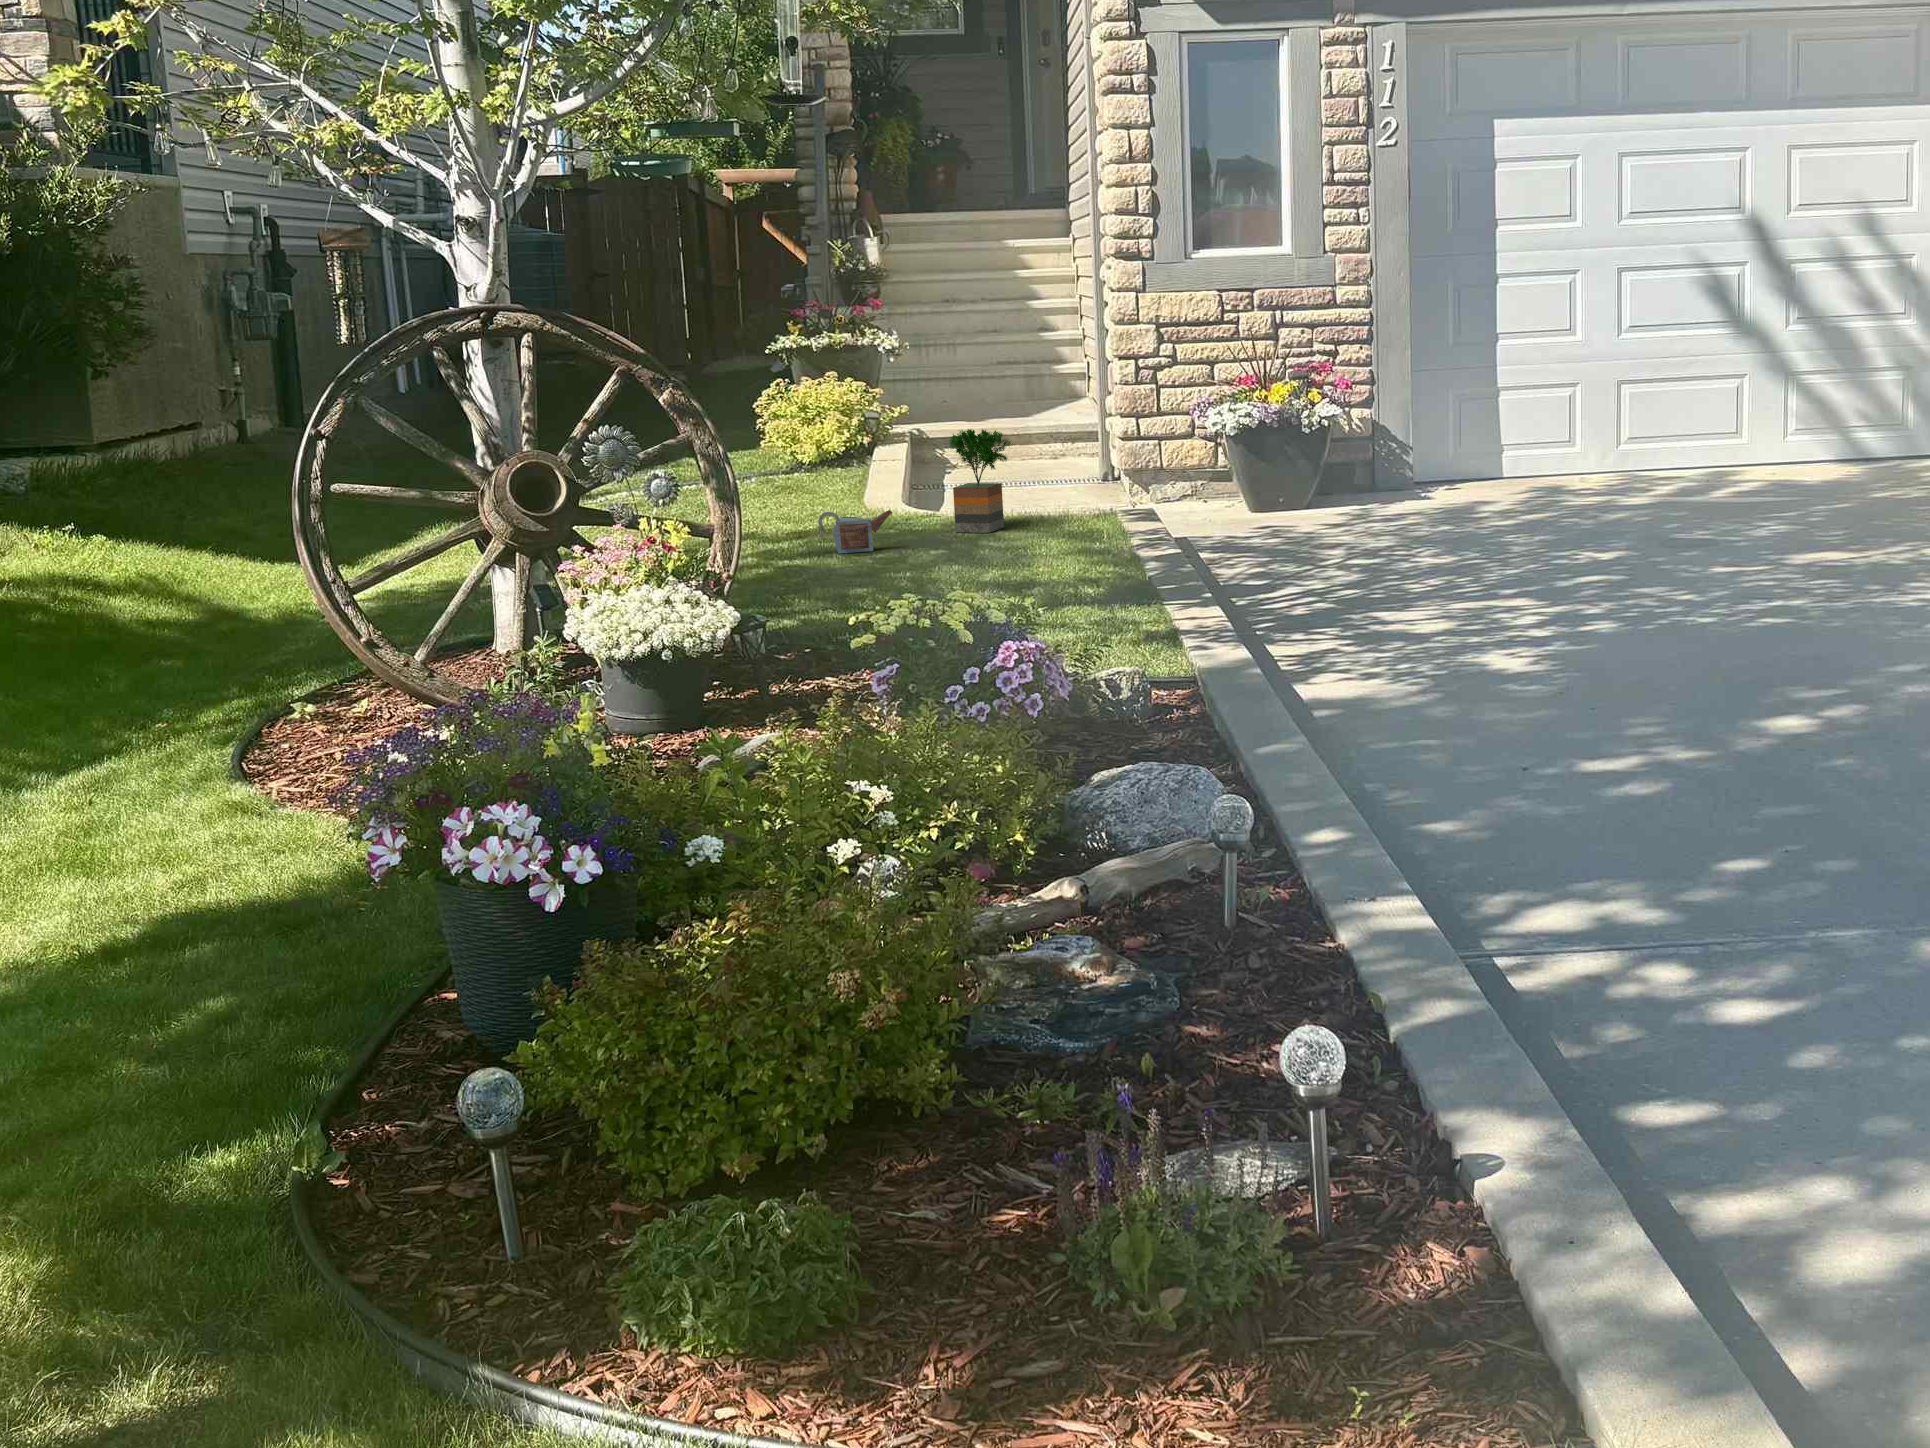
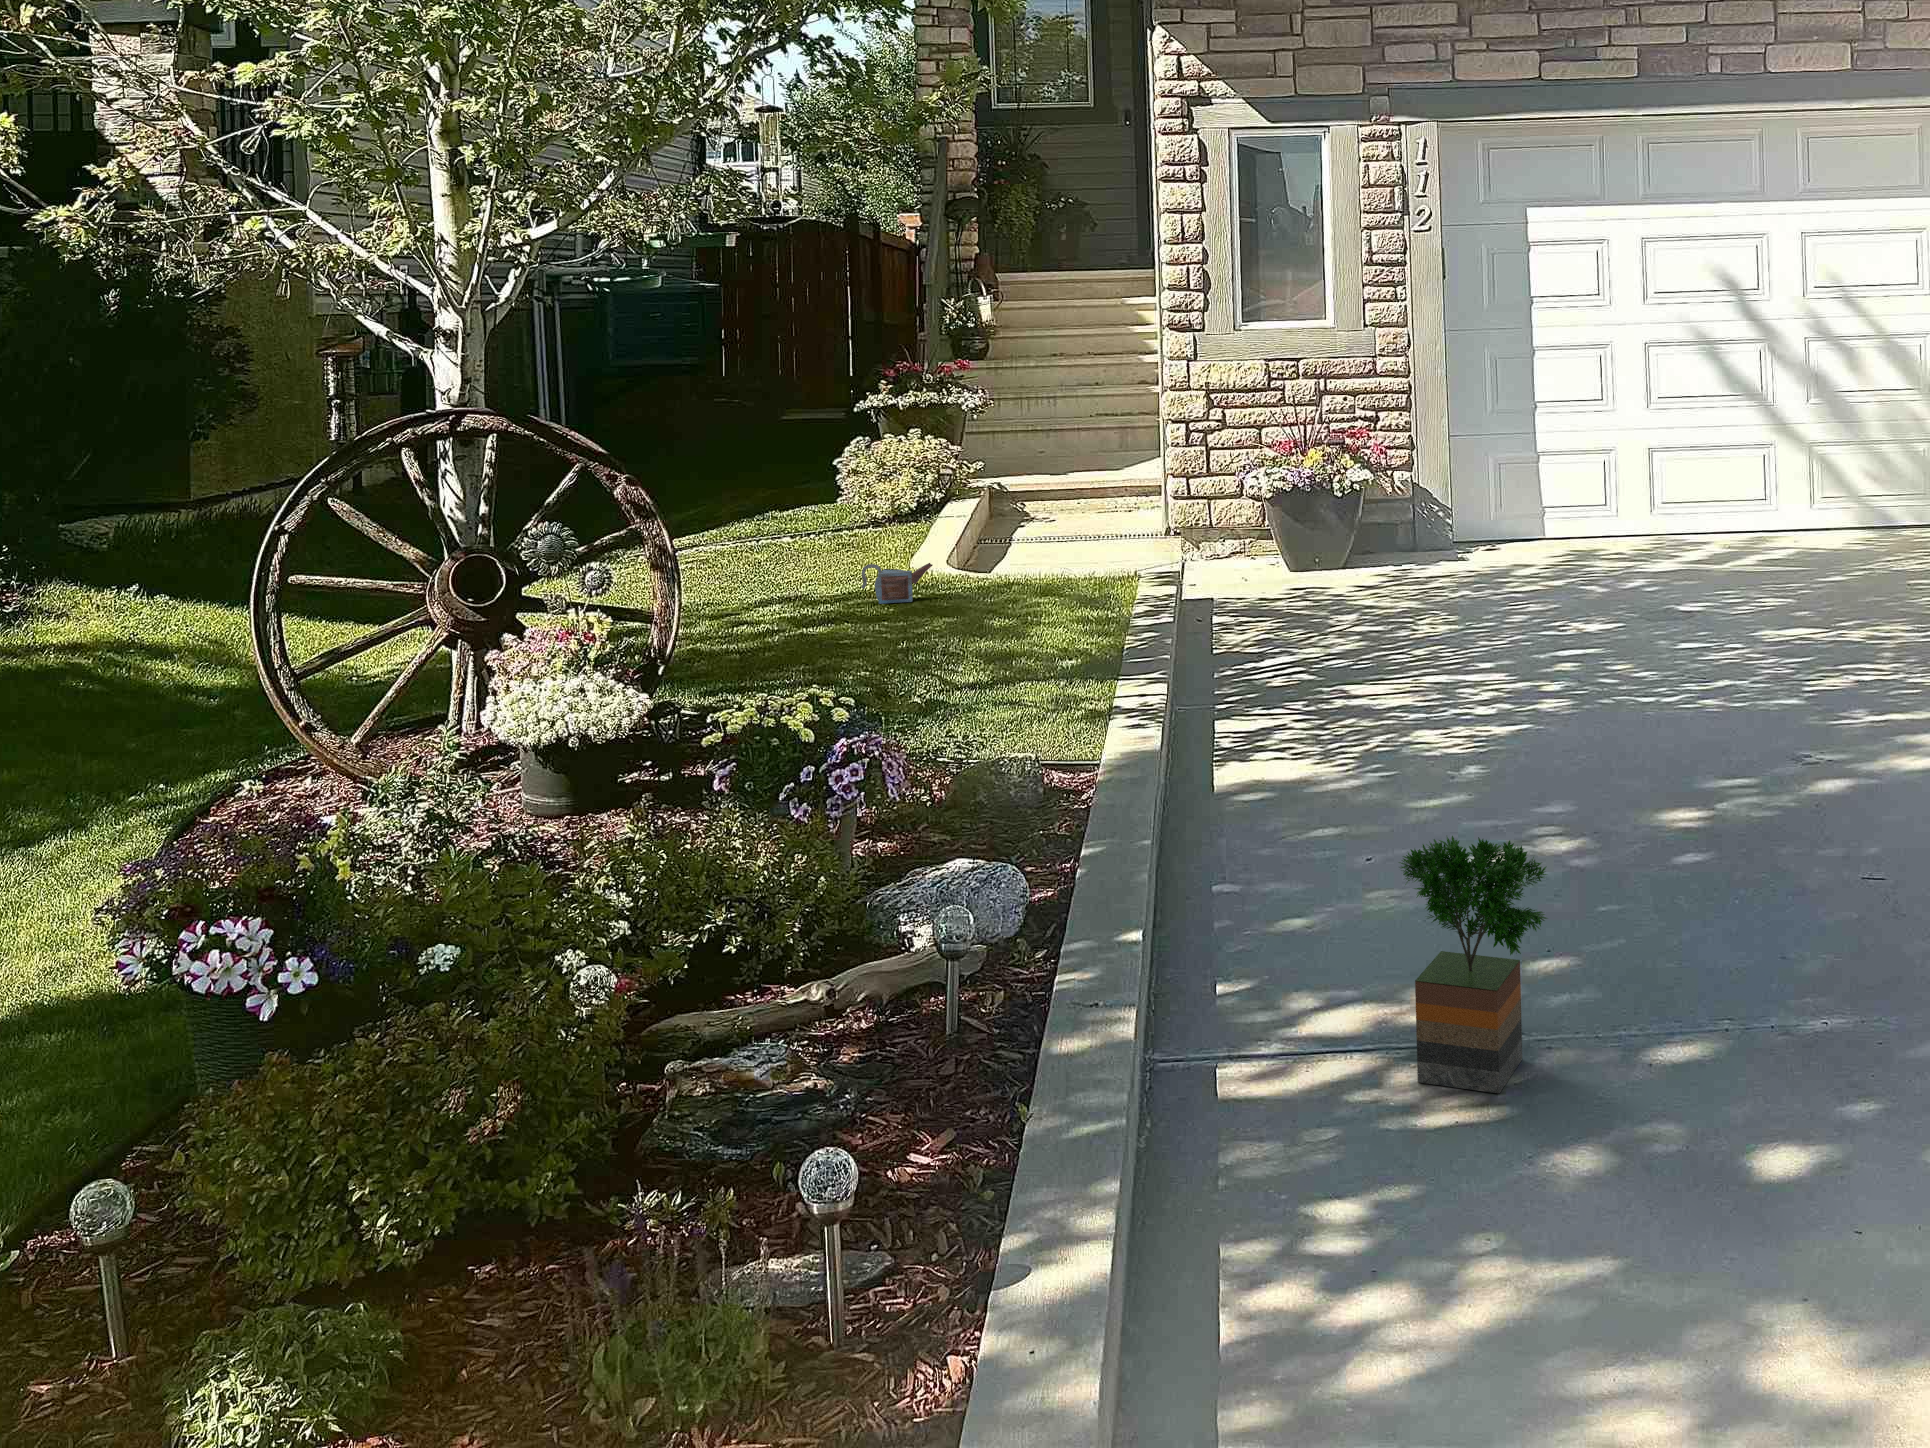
potted tree: present [949,429,1011,533] -> present [1399,836,1547,1093]

